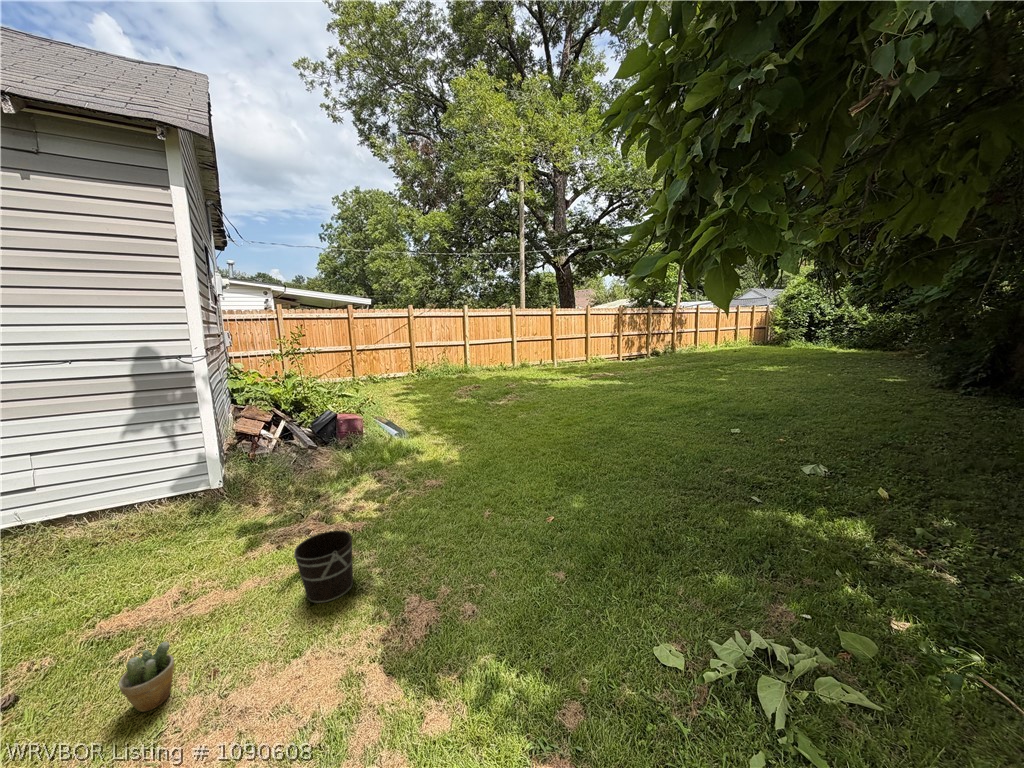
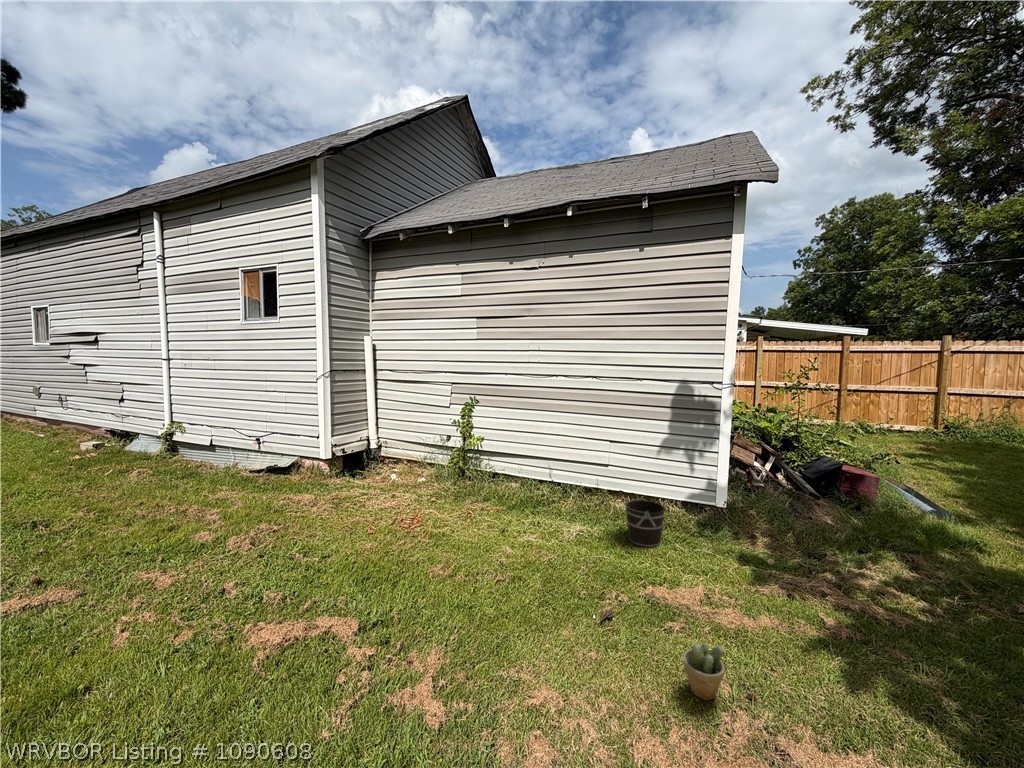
bucket: present [294,531,353,603] -> present [625,499,665,546]

